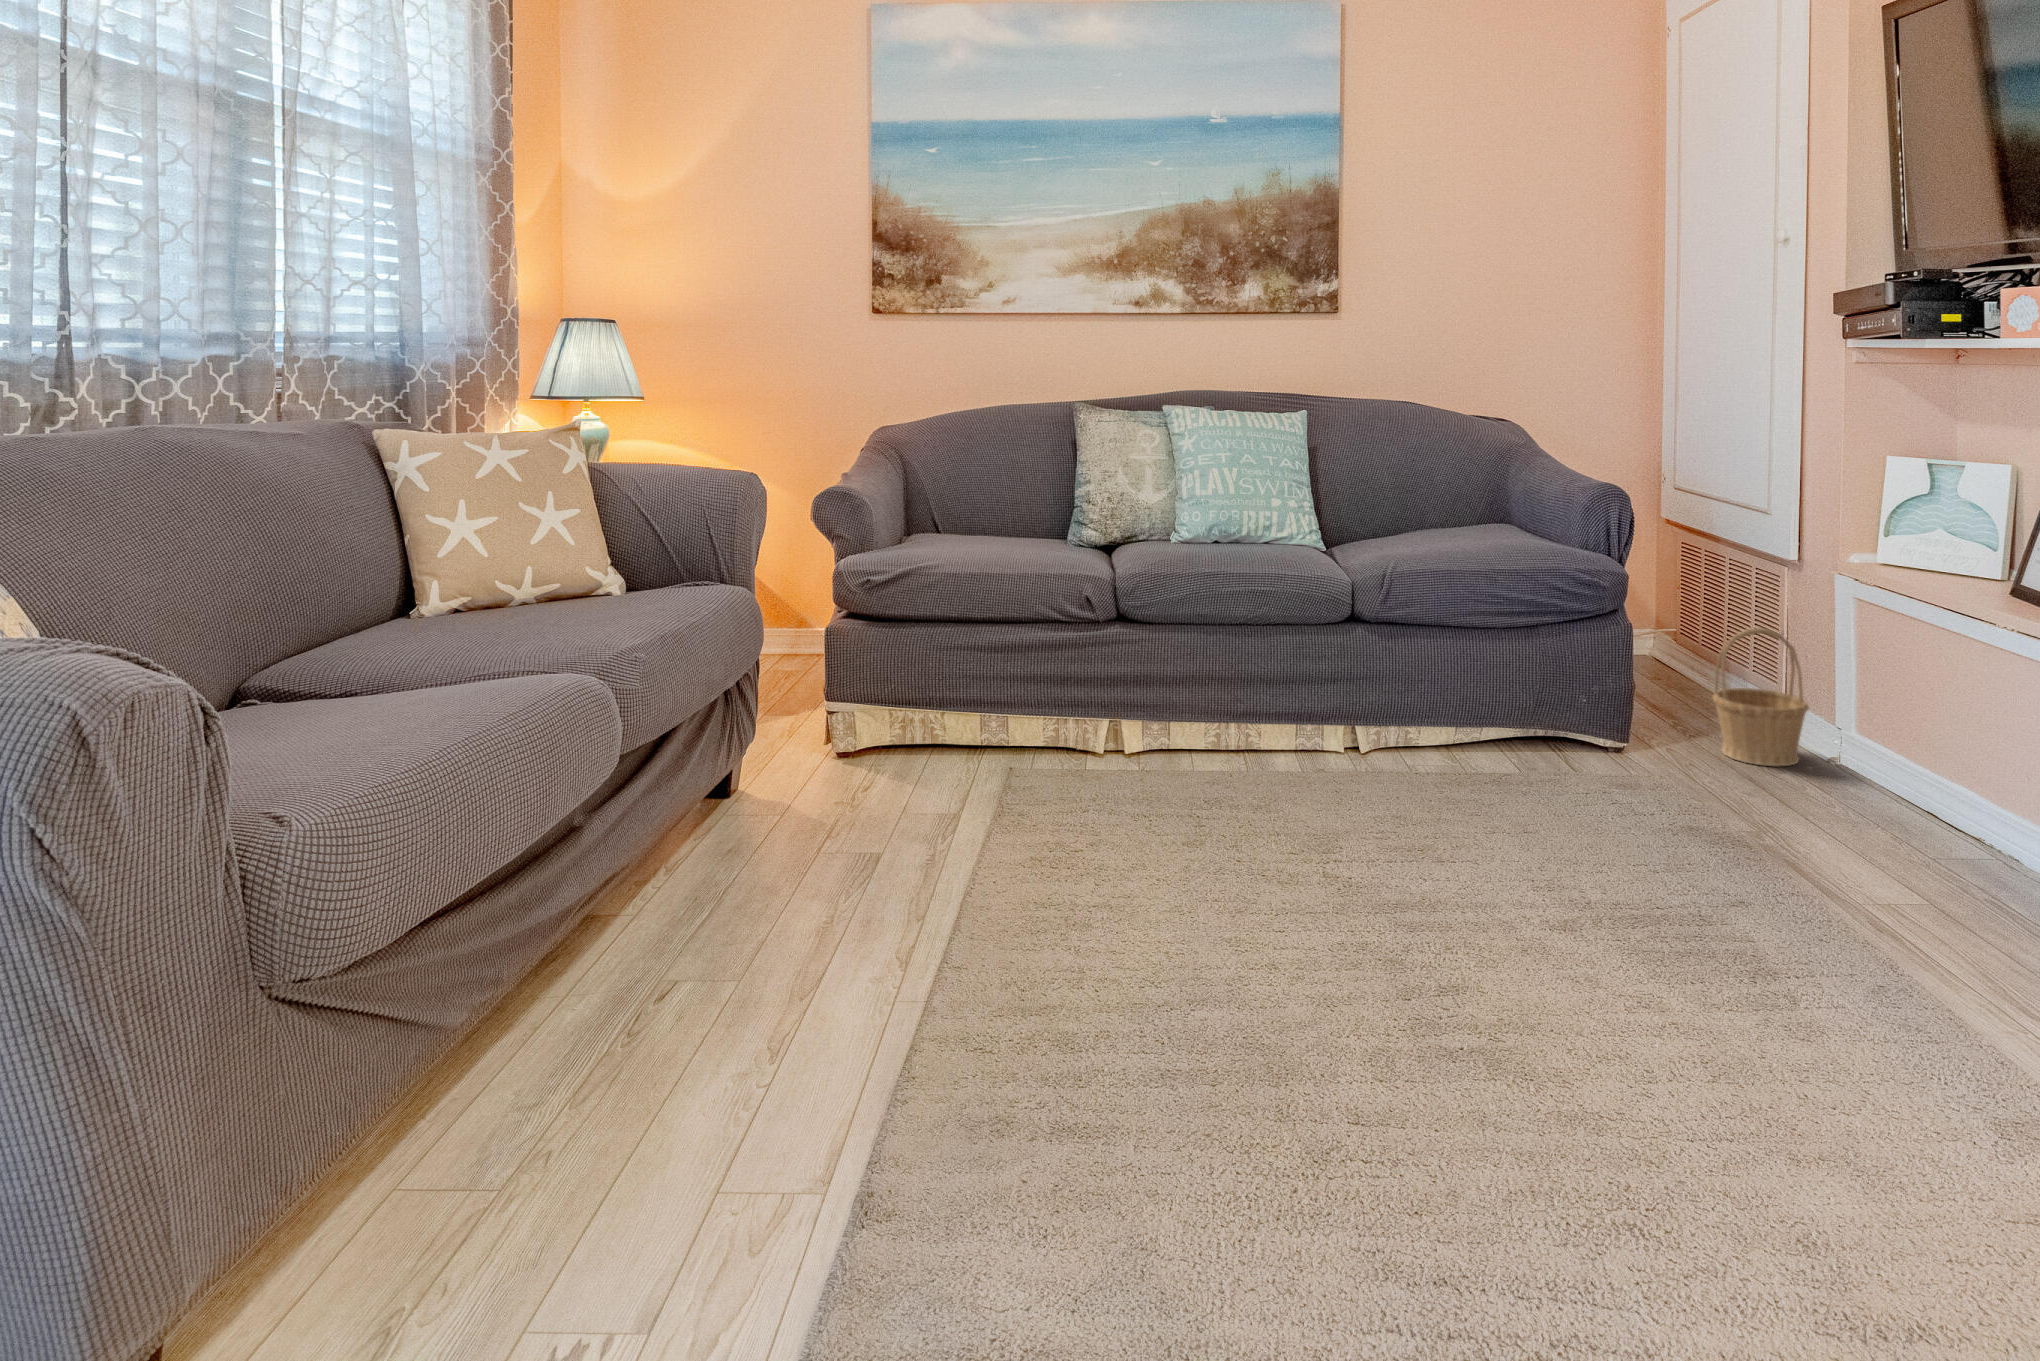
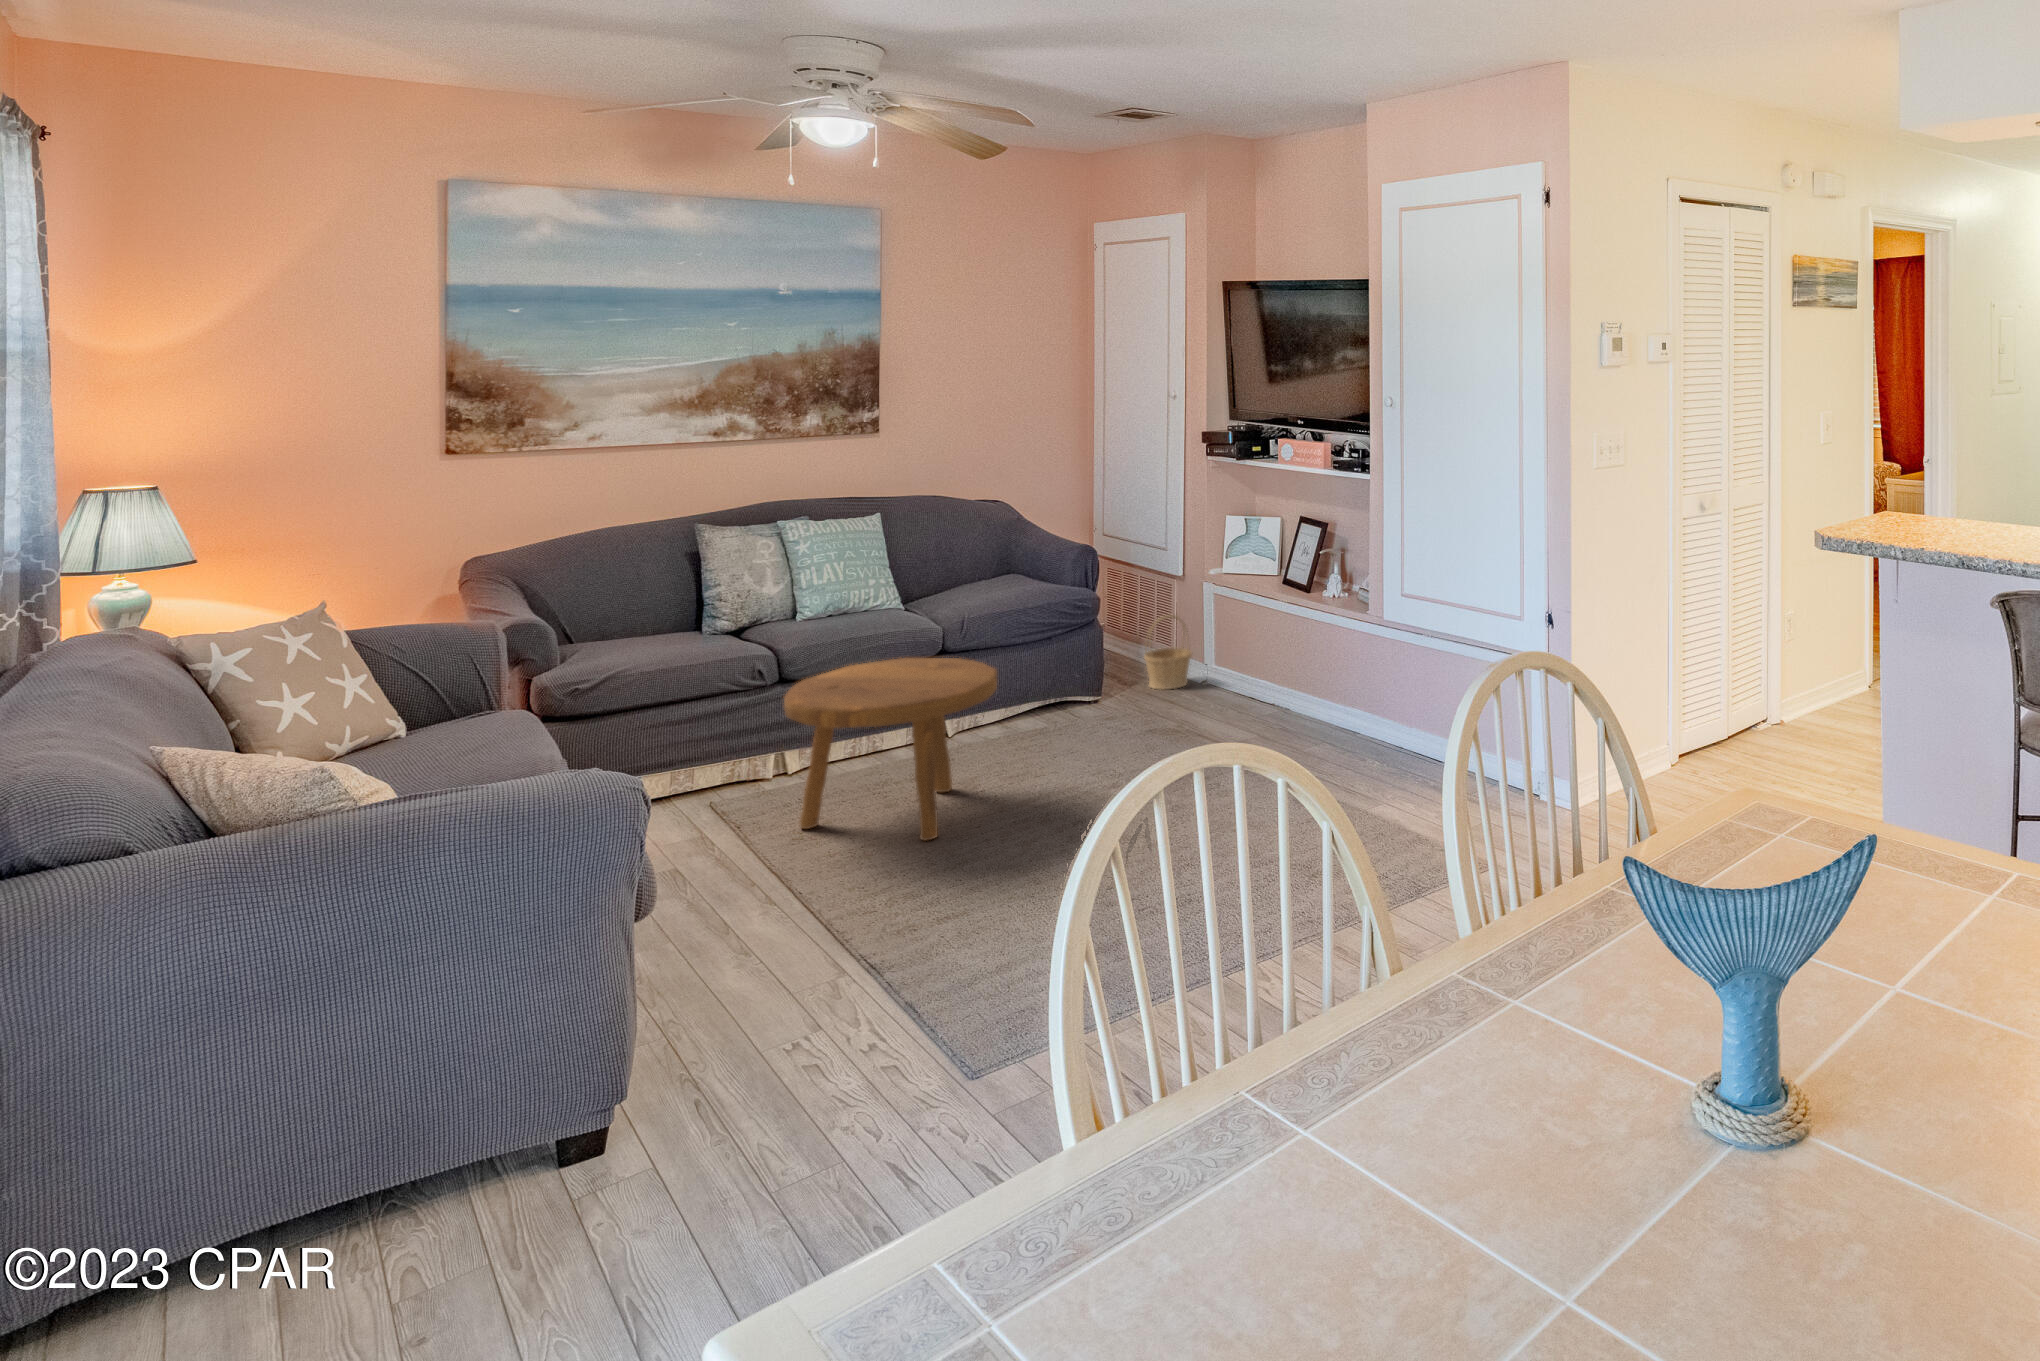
footstool: none [1006,603,1347,941] -> present [784,658,998,841]

